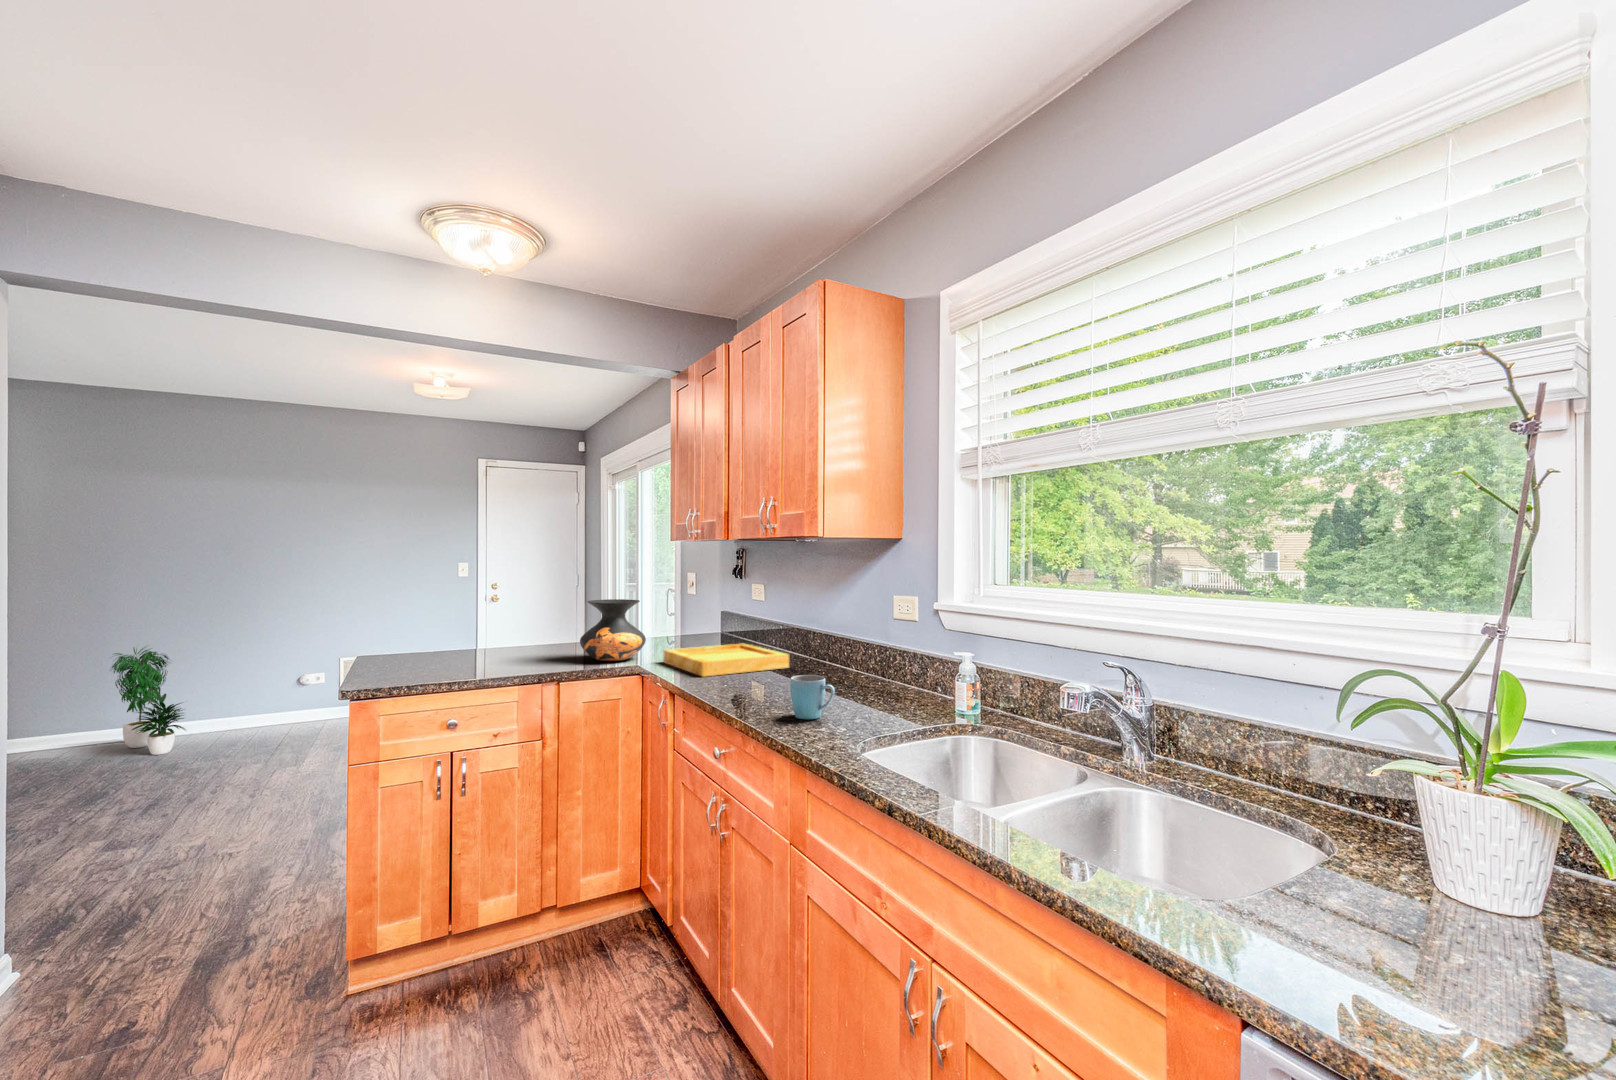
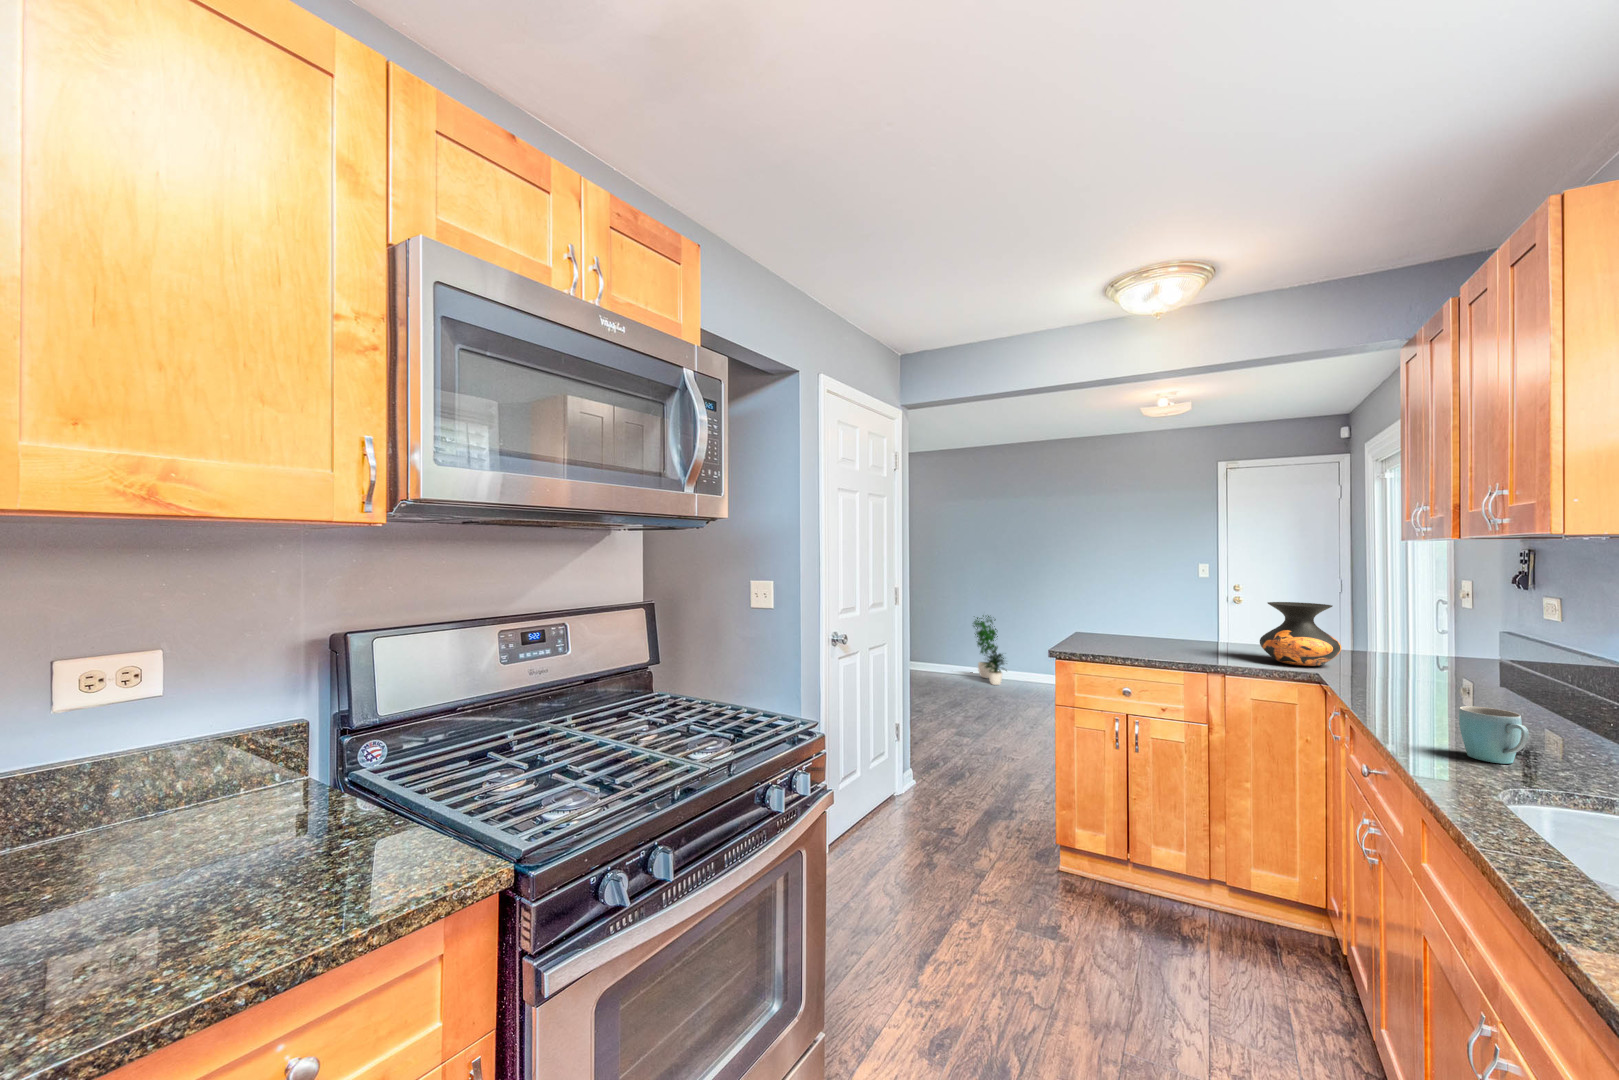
tray: present [663,643,789,677] -> none [1359,661,1559,711]

